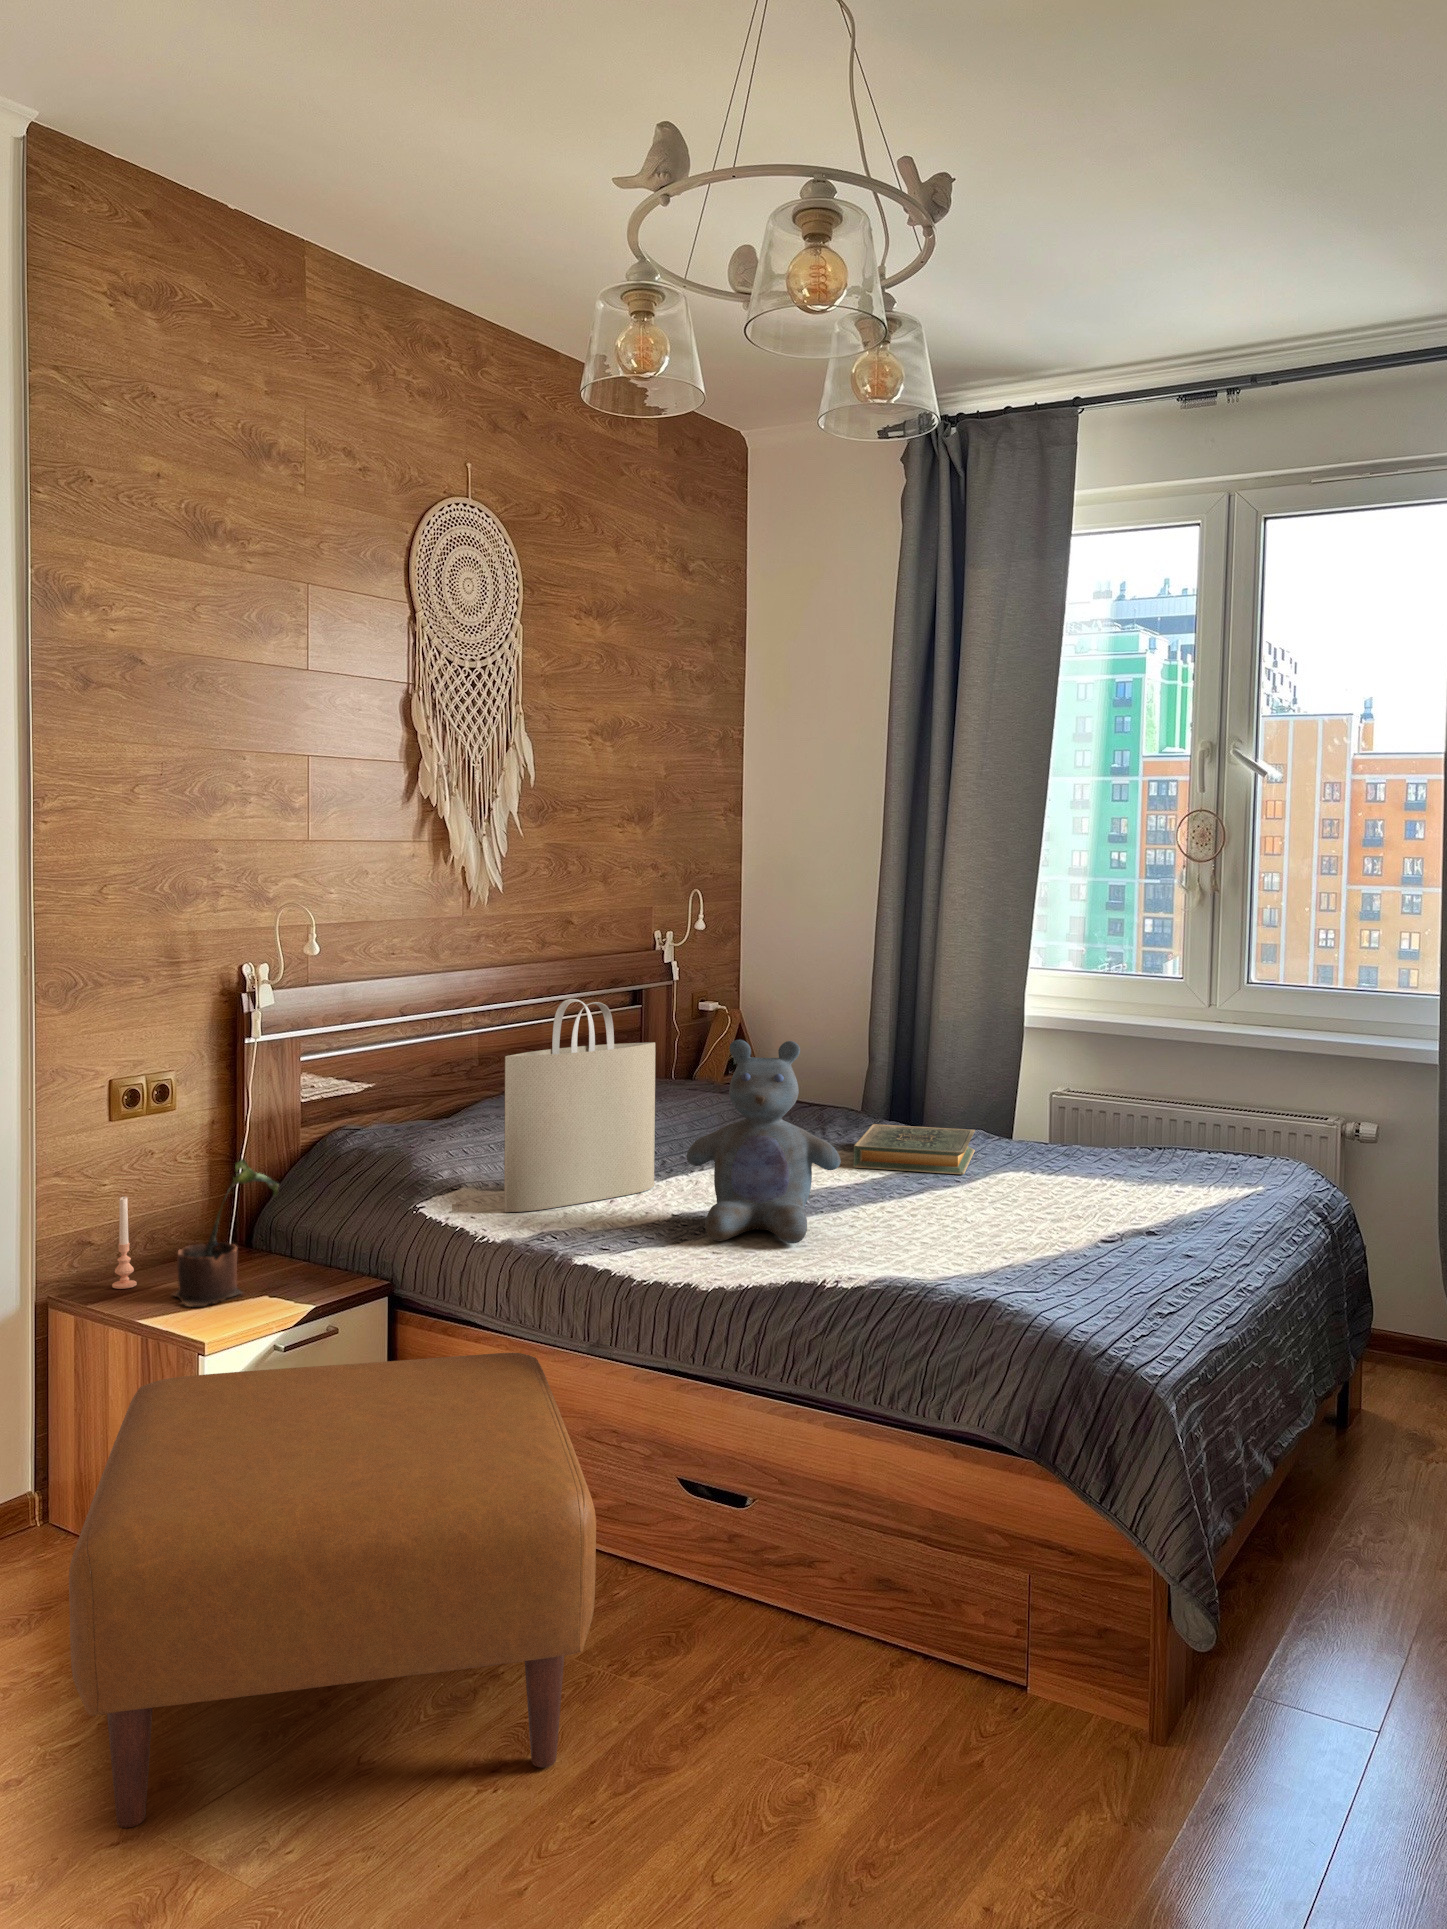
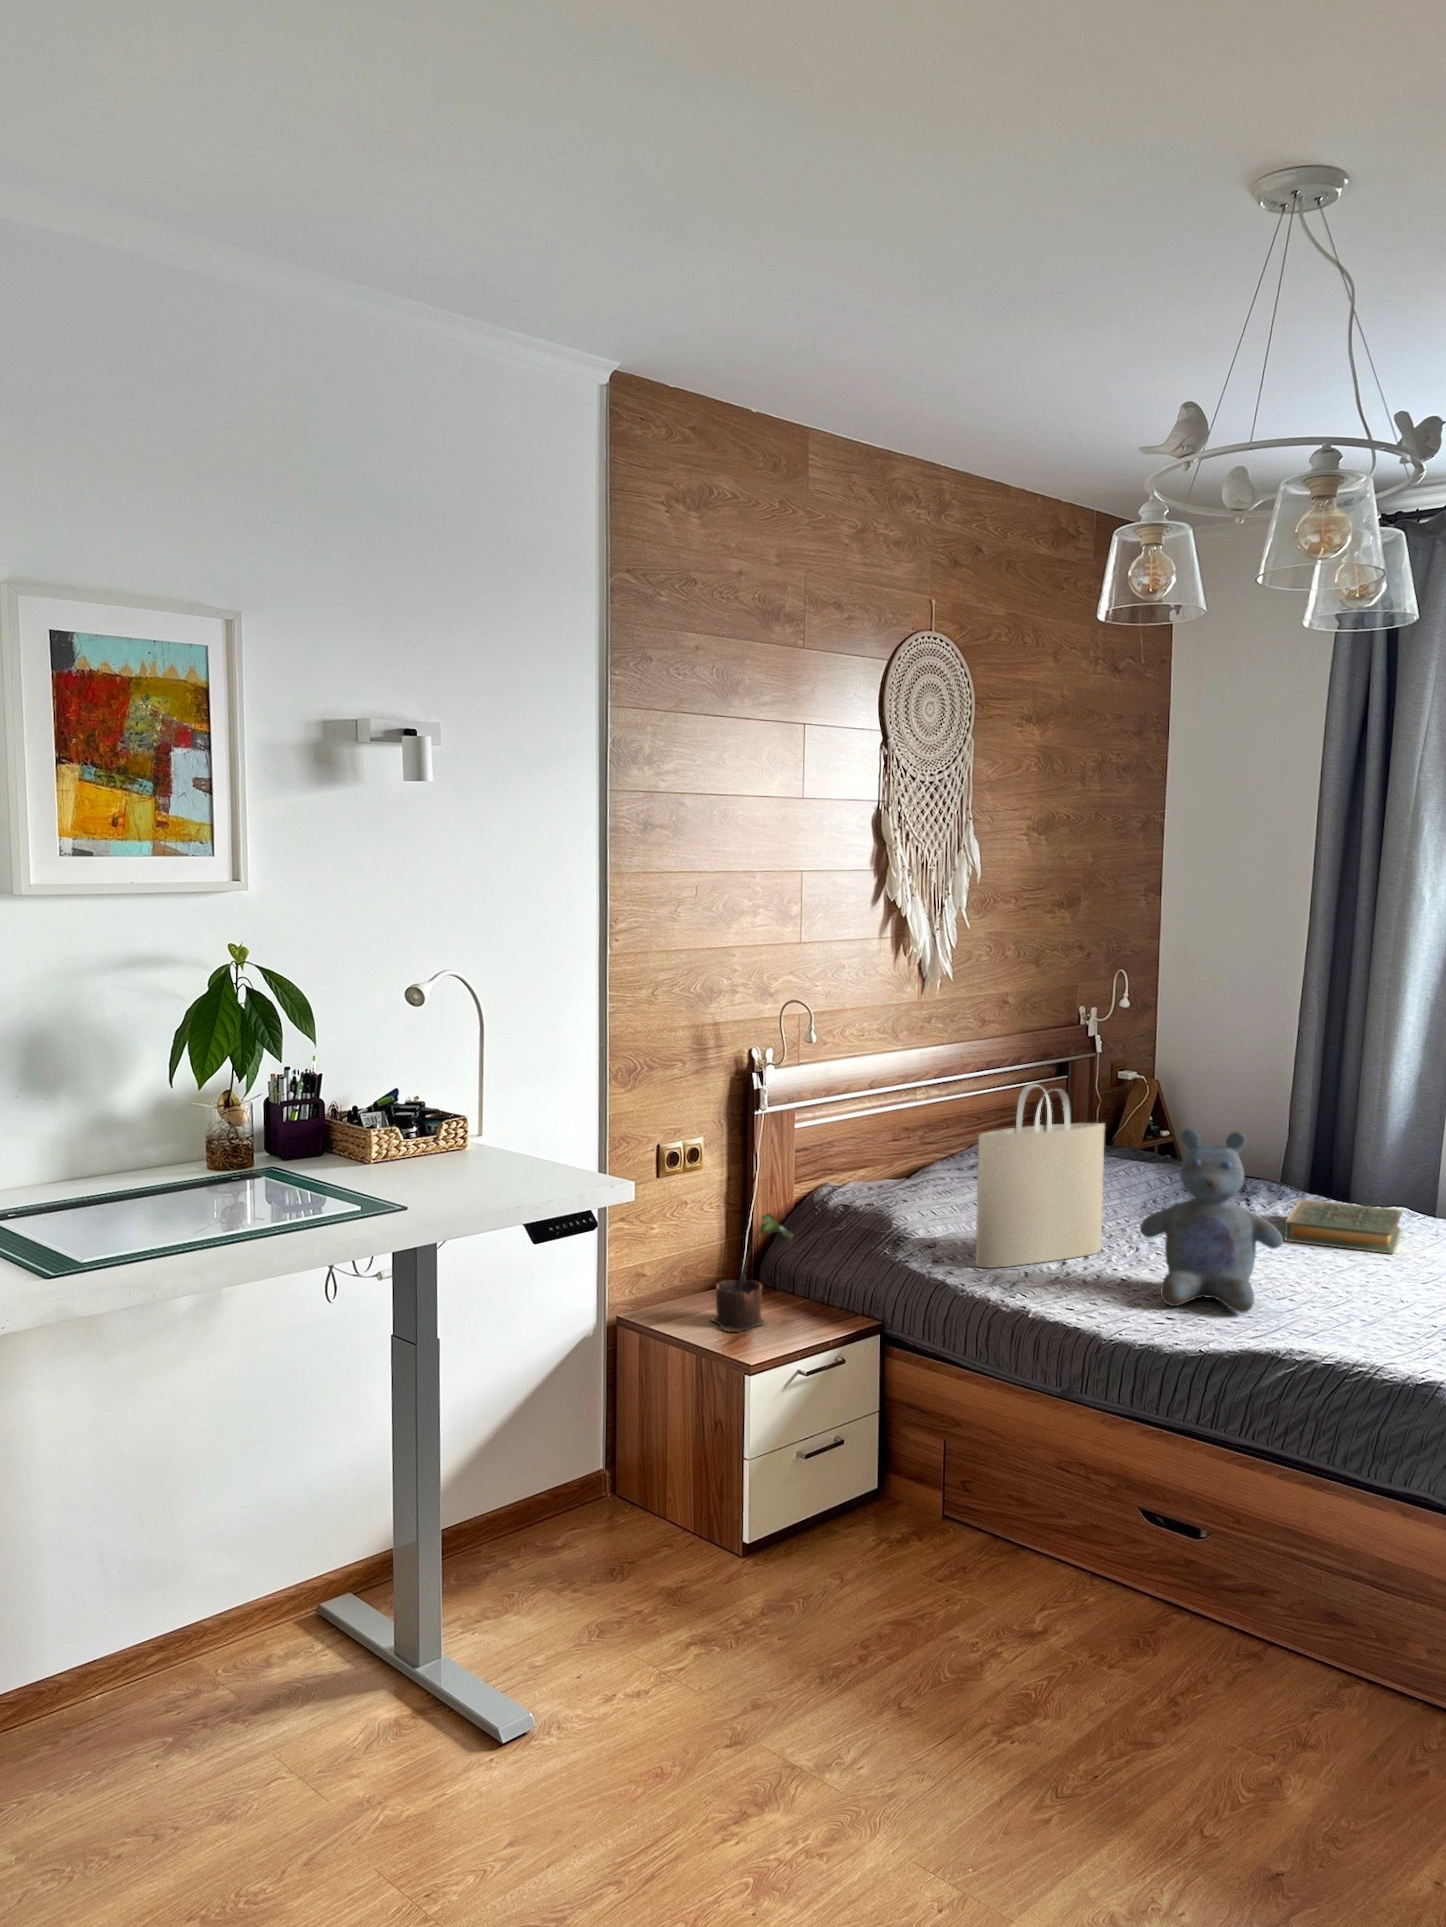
candle: present [112,1196,137,1289] -> none [661,1238,680,1312]
ottoman: present [69,1353,596,1828] -> none [698,1390,1095,1730]

